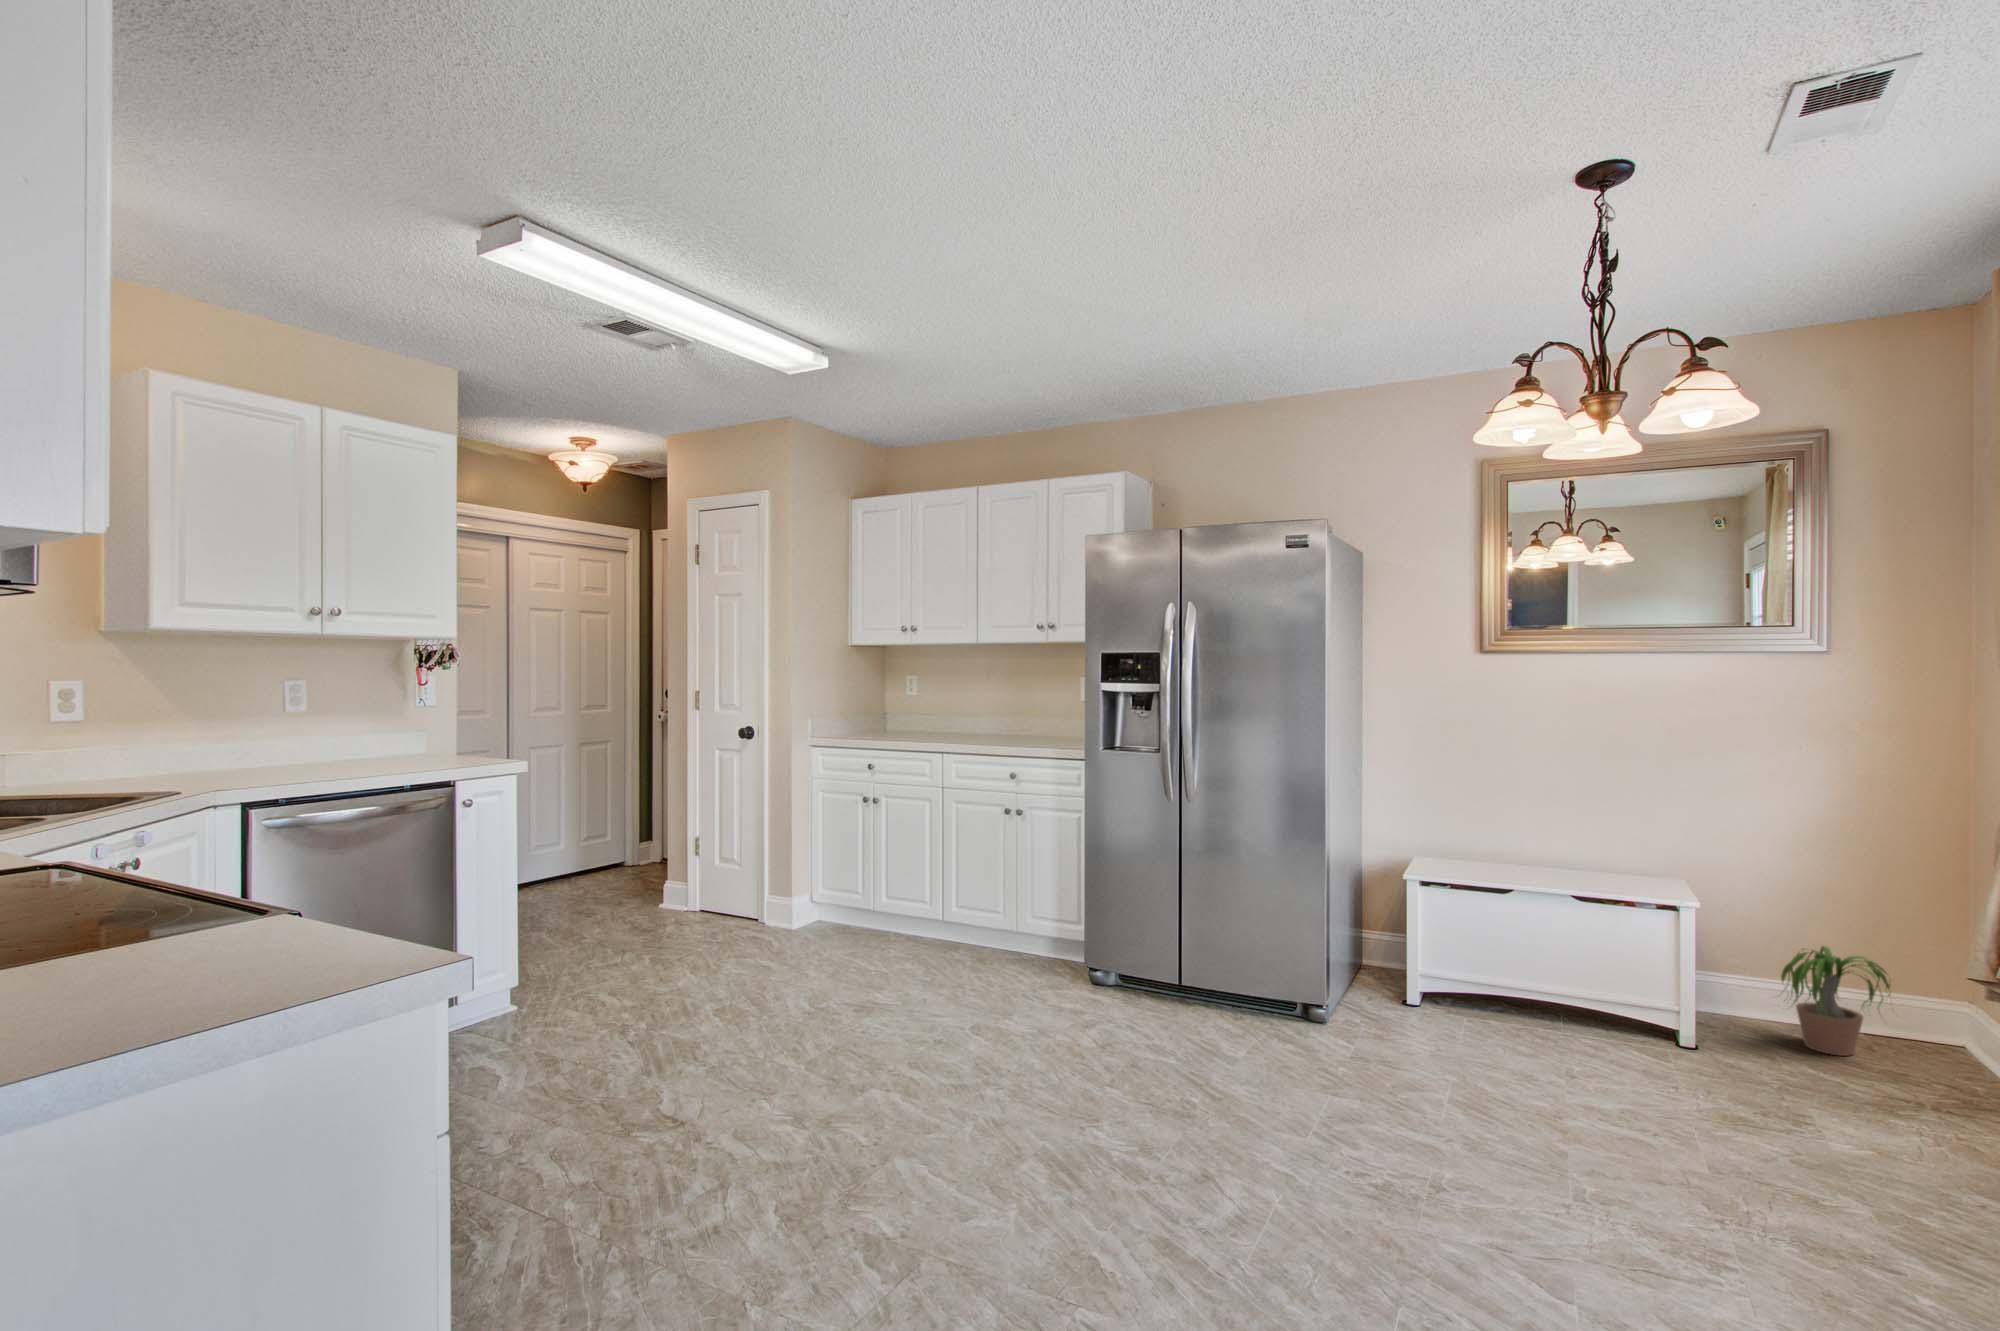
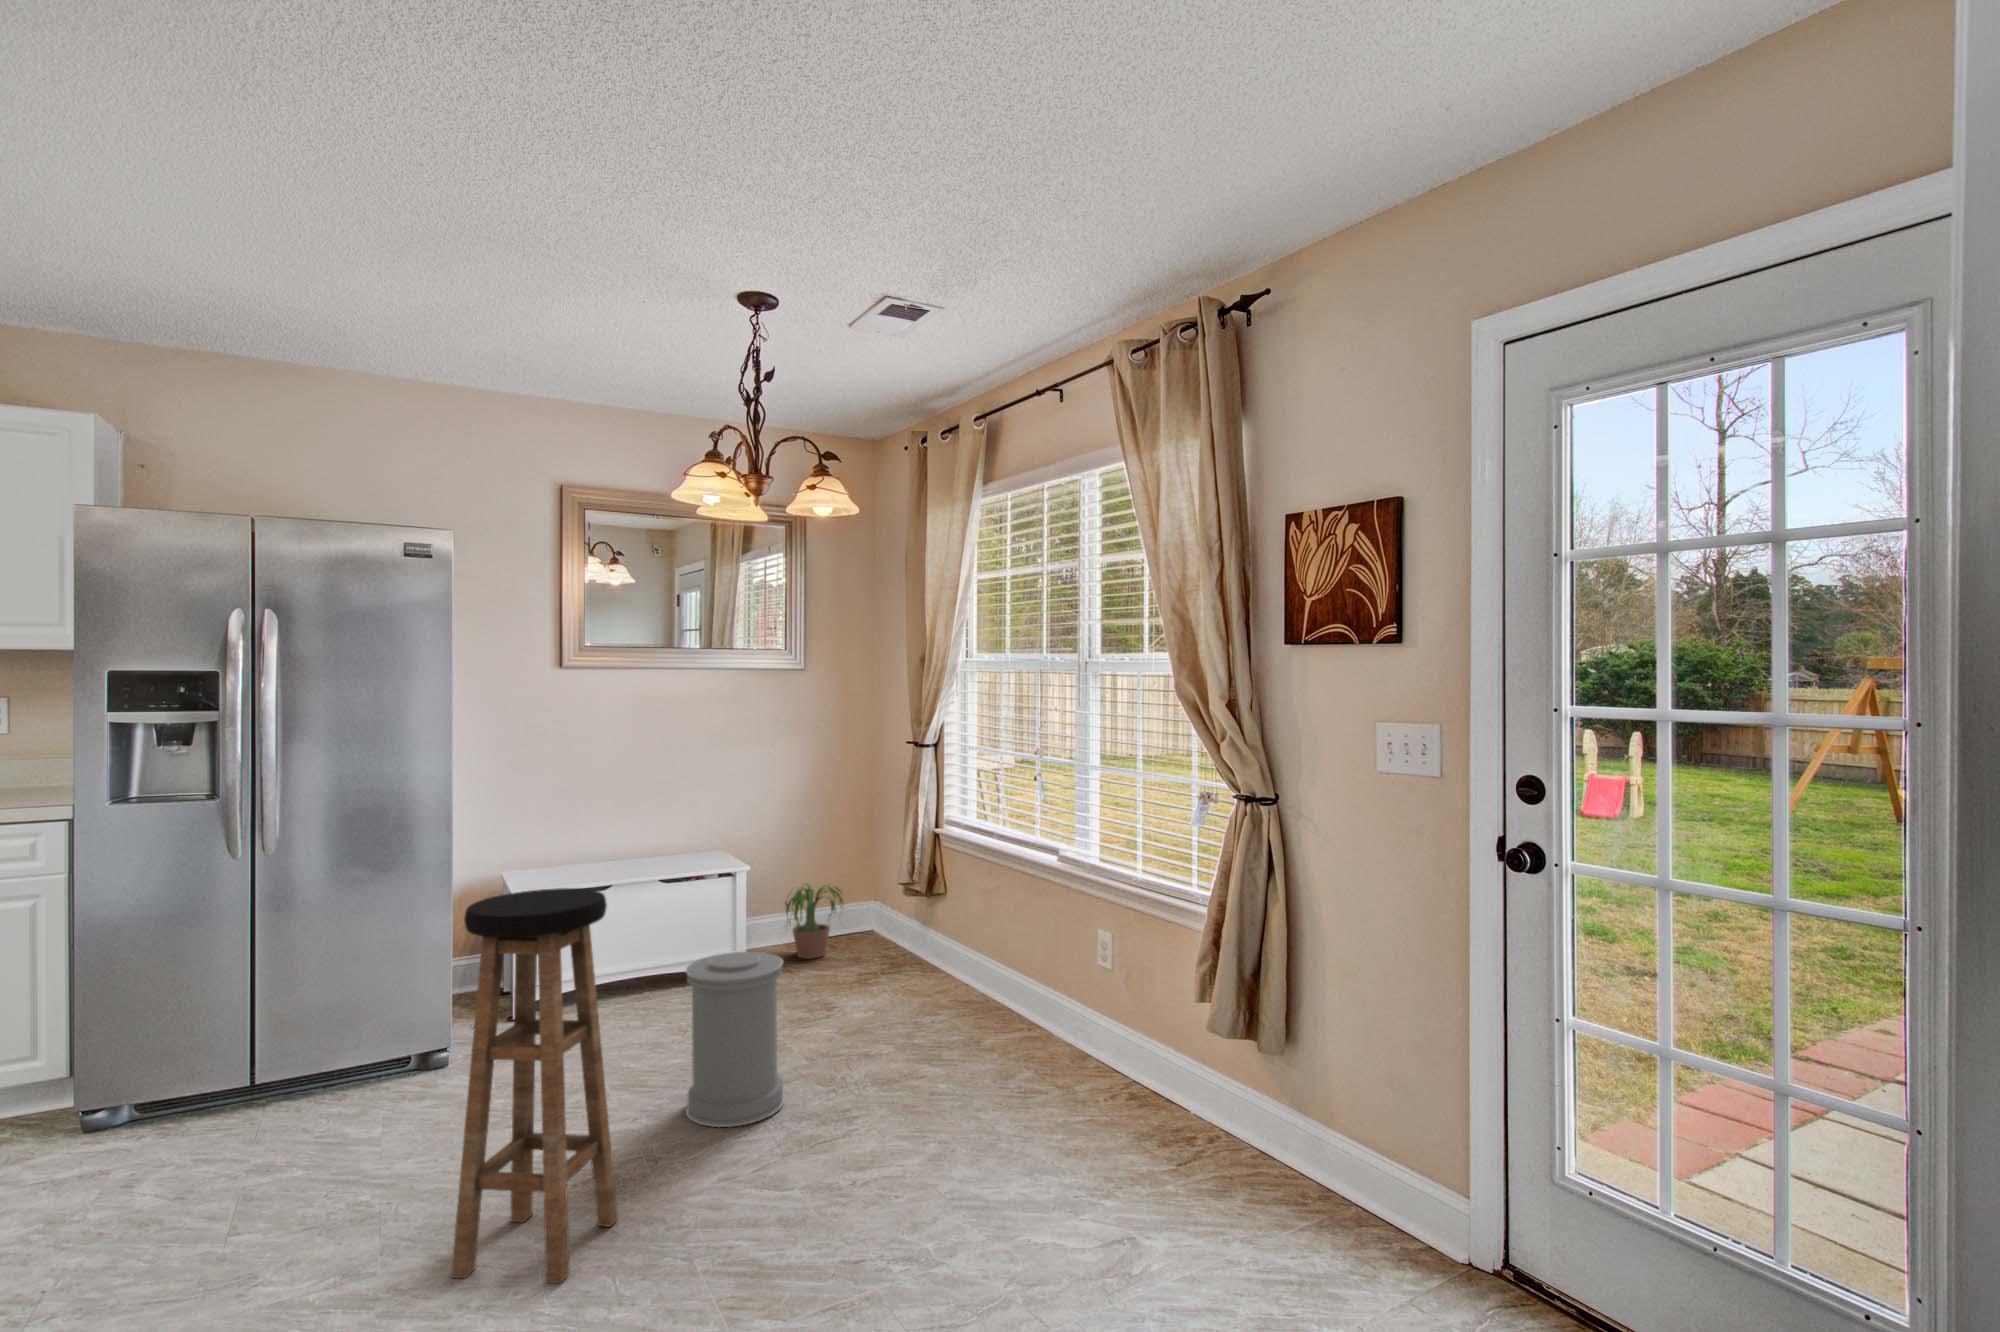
bar stool: none [1193,862,1348,1249] -> present [451,888,618,1283]
trash can: none [1496,990,1630,1211] -> present [686,952,784,1127]

